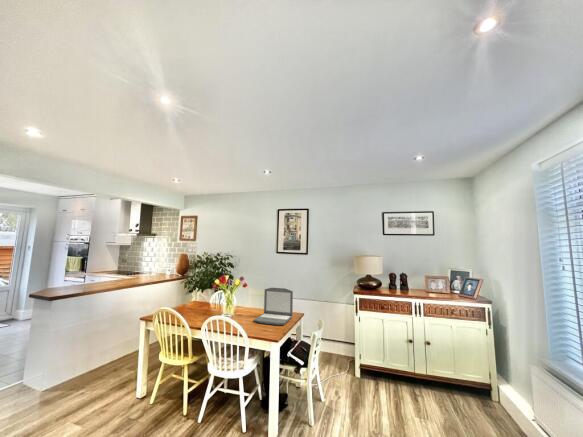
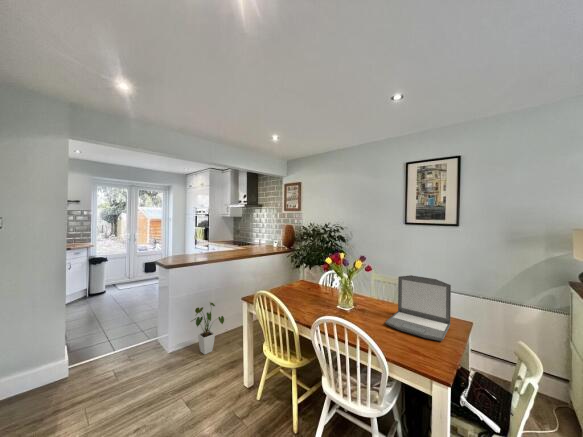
house plant: none [73,331,114,384] -> present [192,303,224,354]

